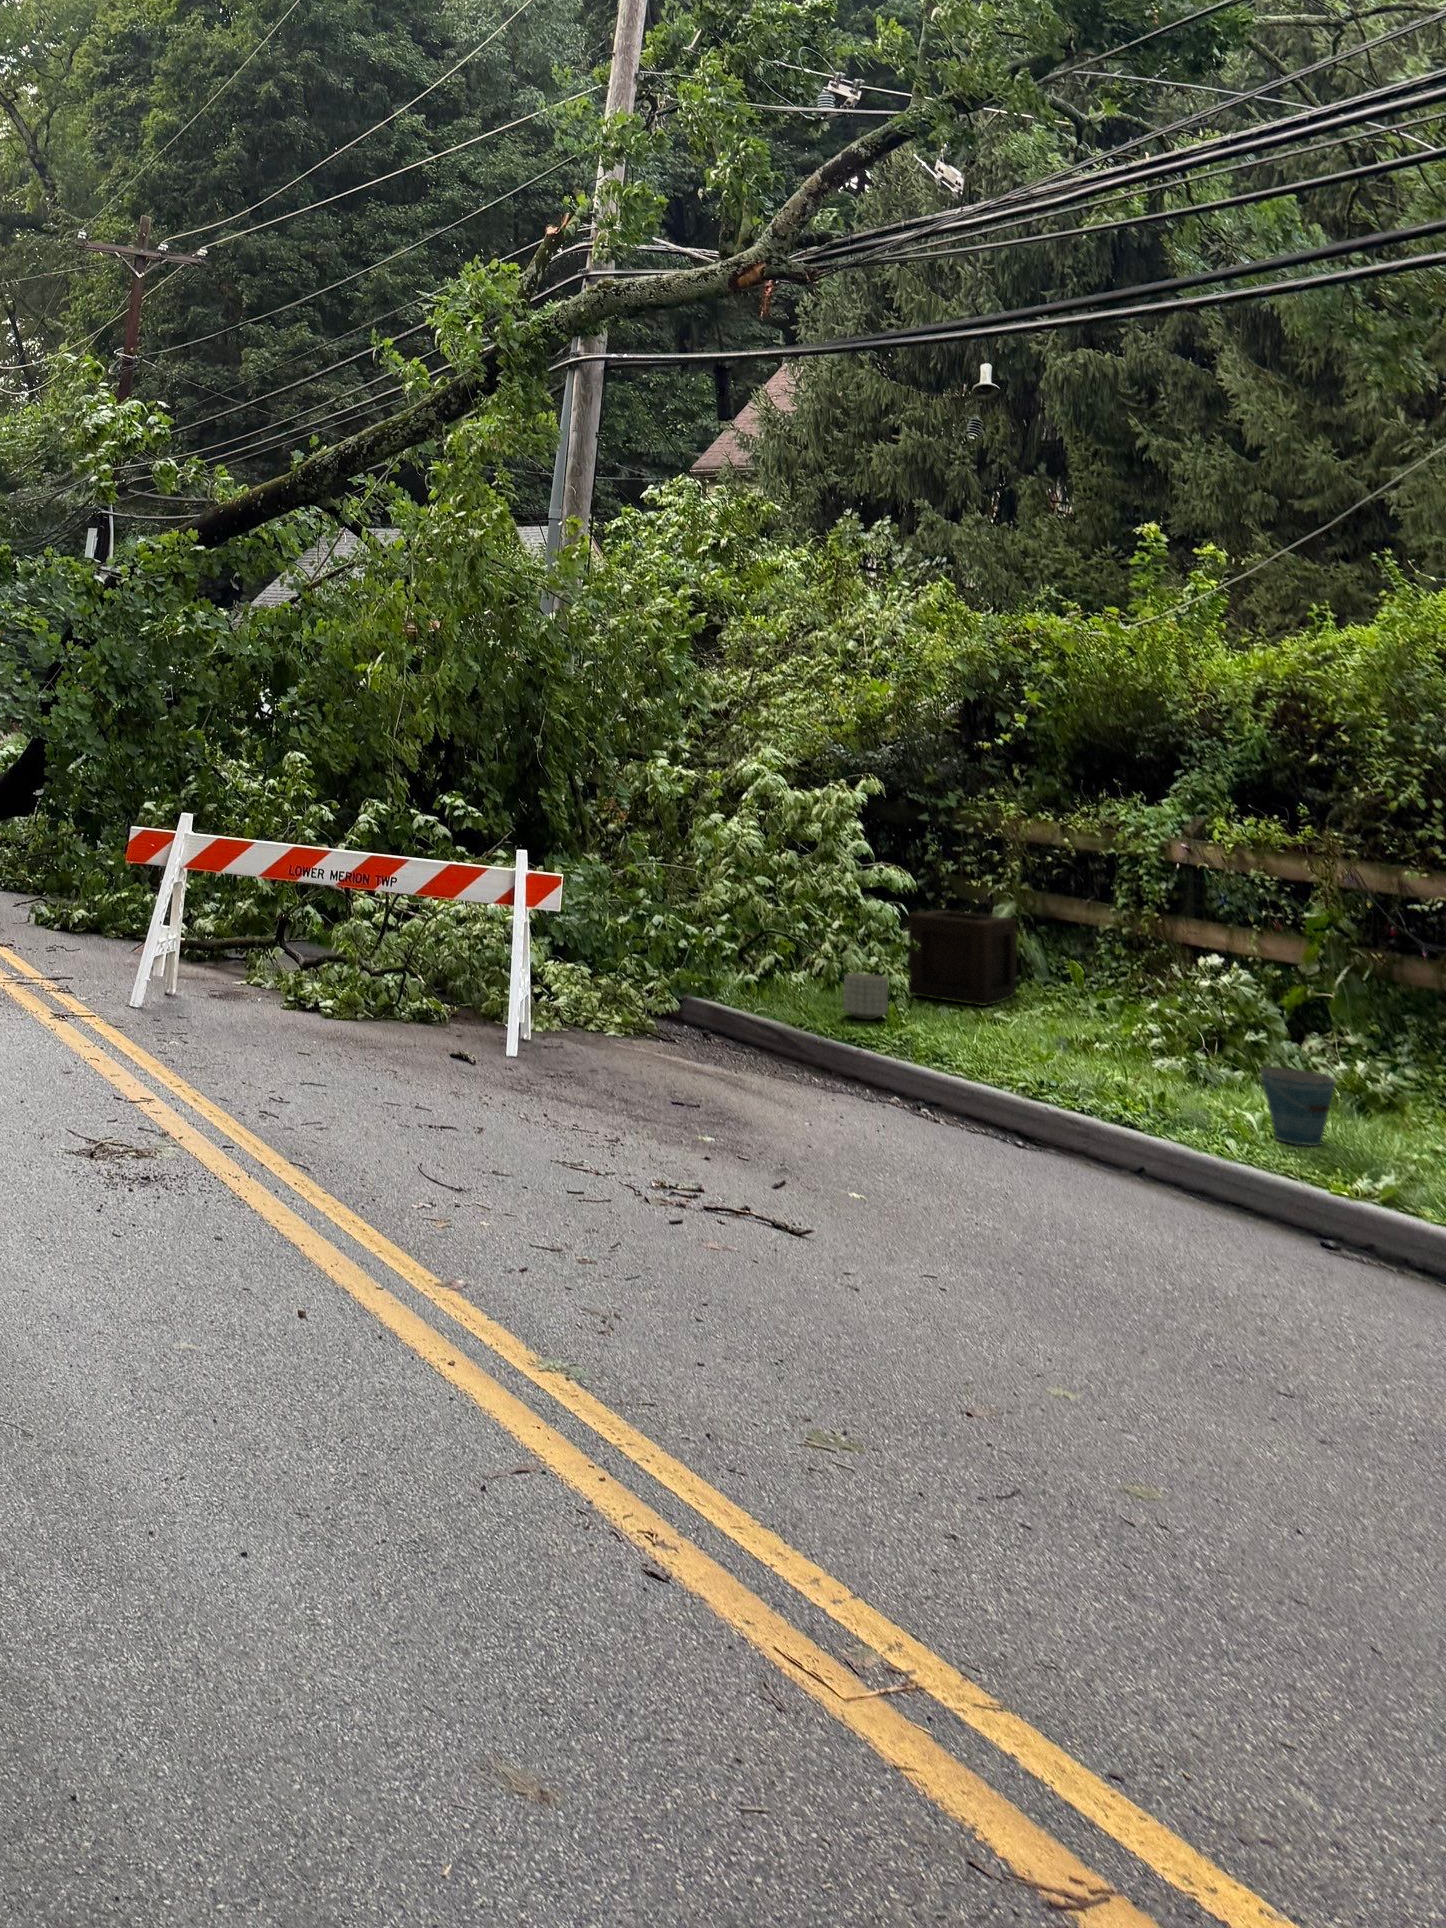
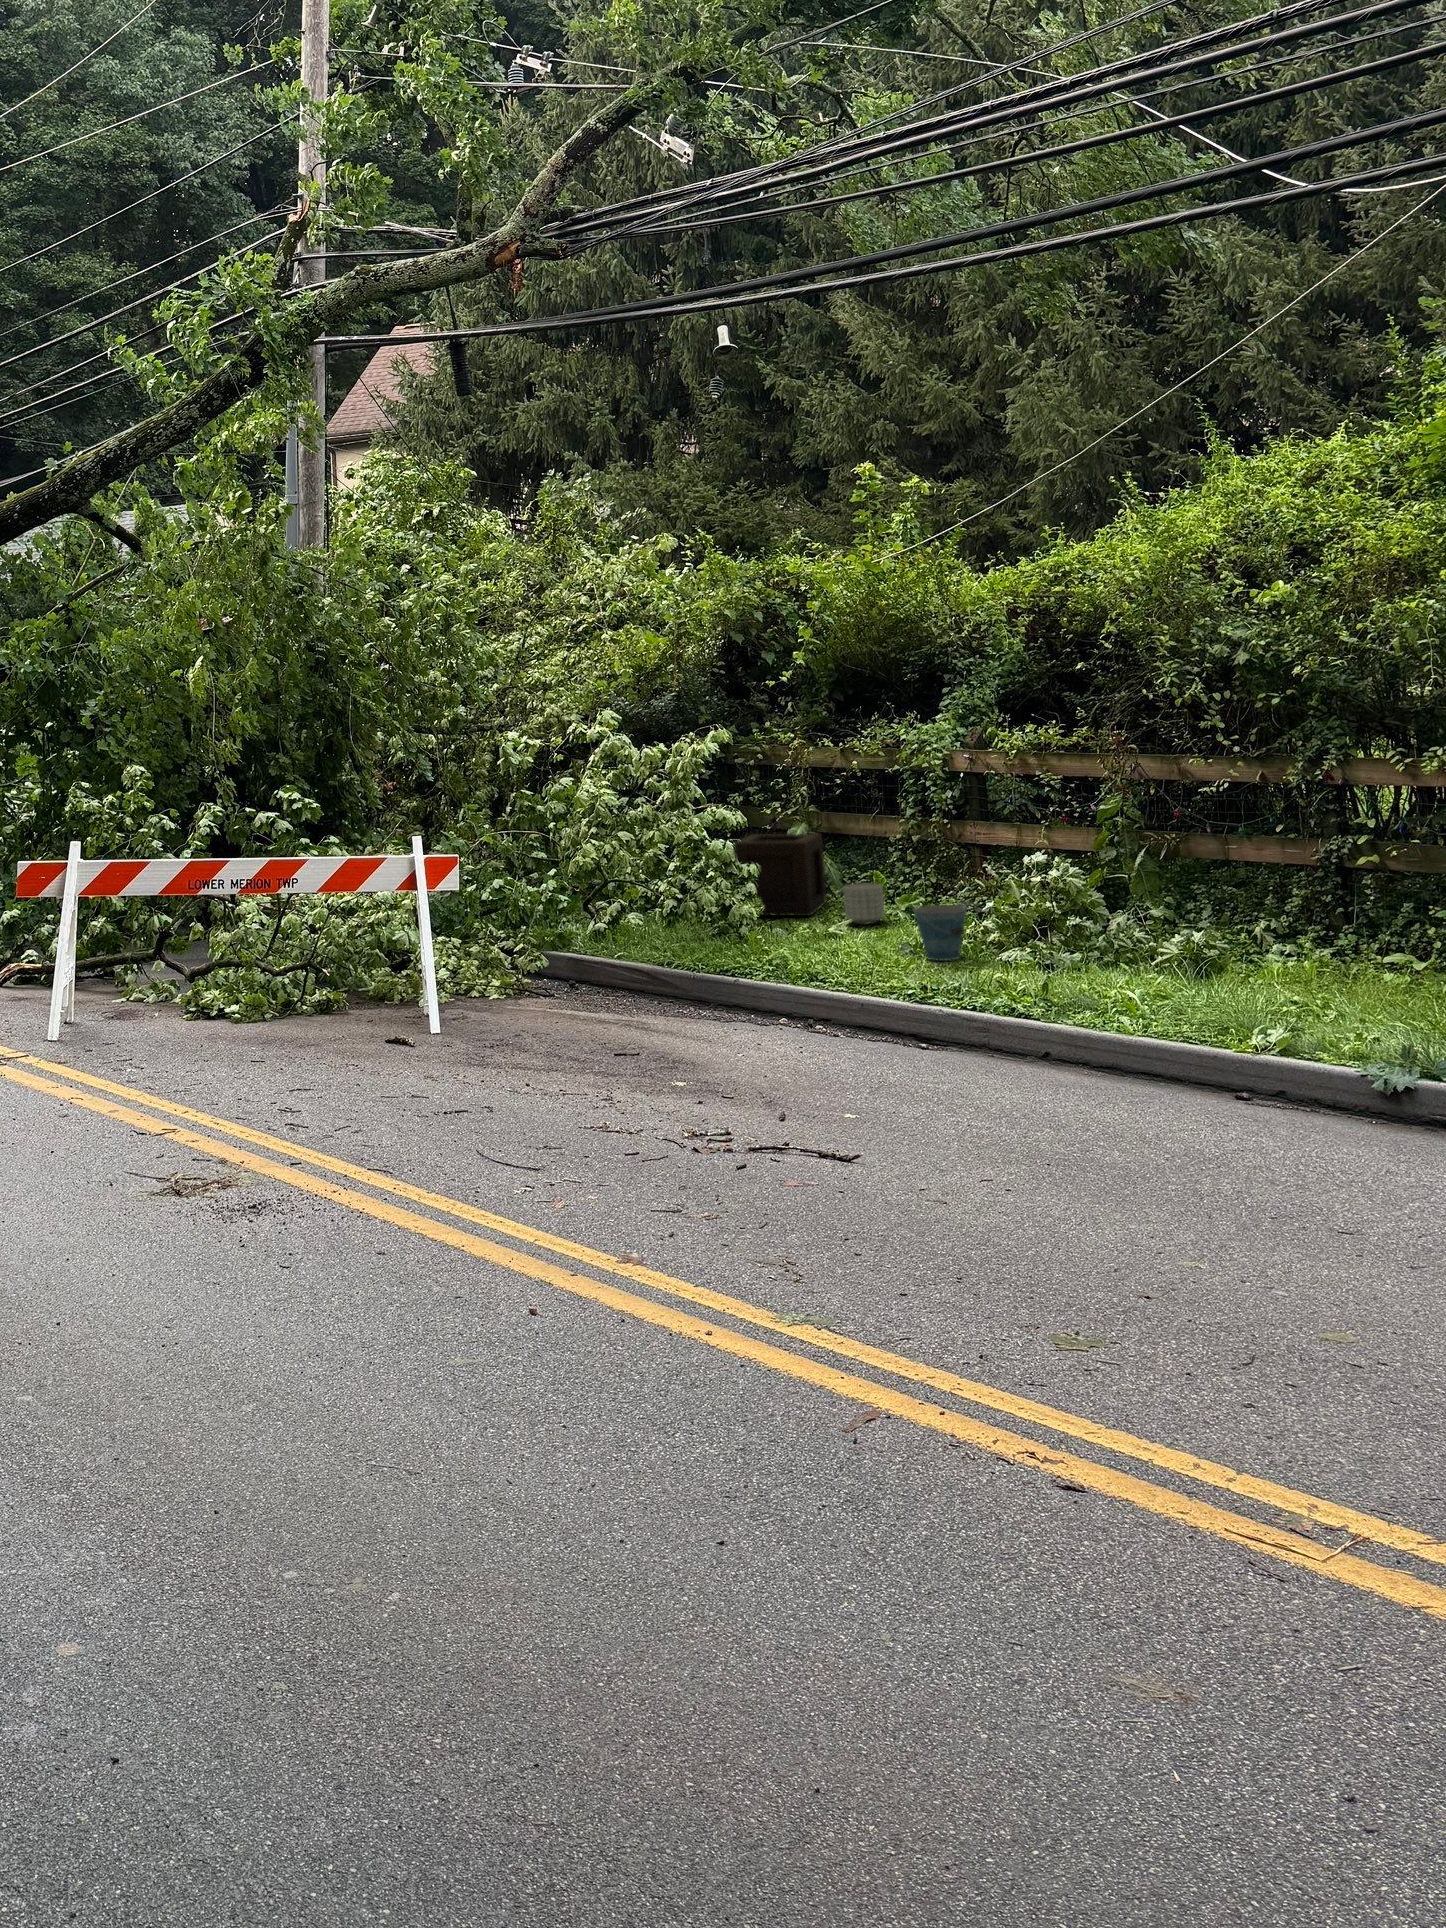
planter: present [844,973,888,1020] -> present [843,884,885,925]
bucket: present [1261,1068,1335,1146] -> present [913,905,967,961]

